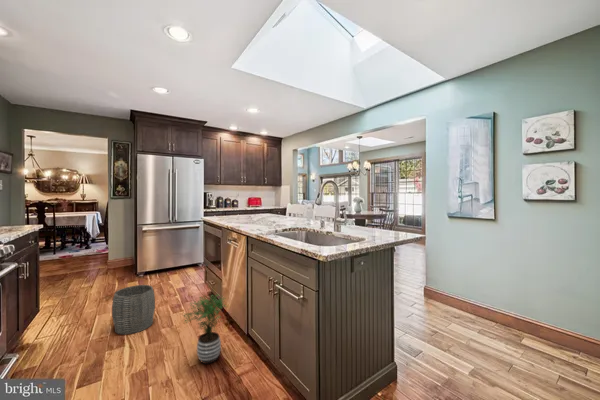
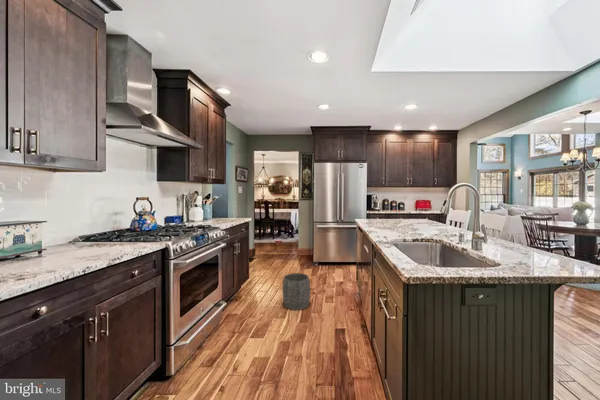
potted plant: present [184,295,225,364] -> none [314,294,354,356]

